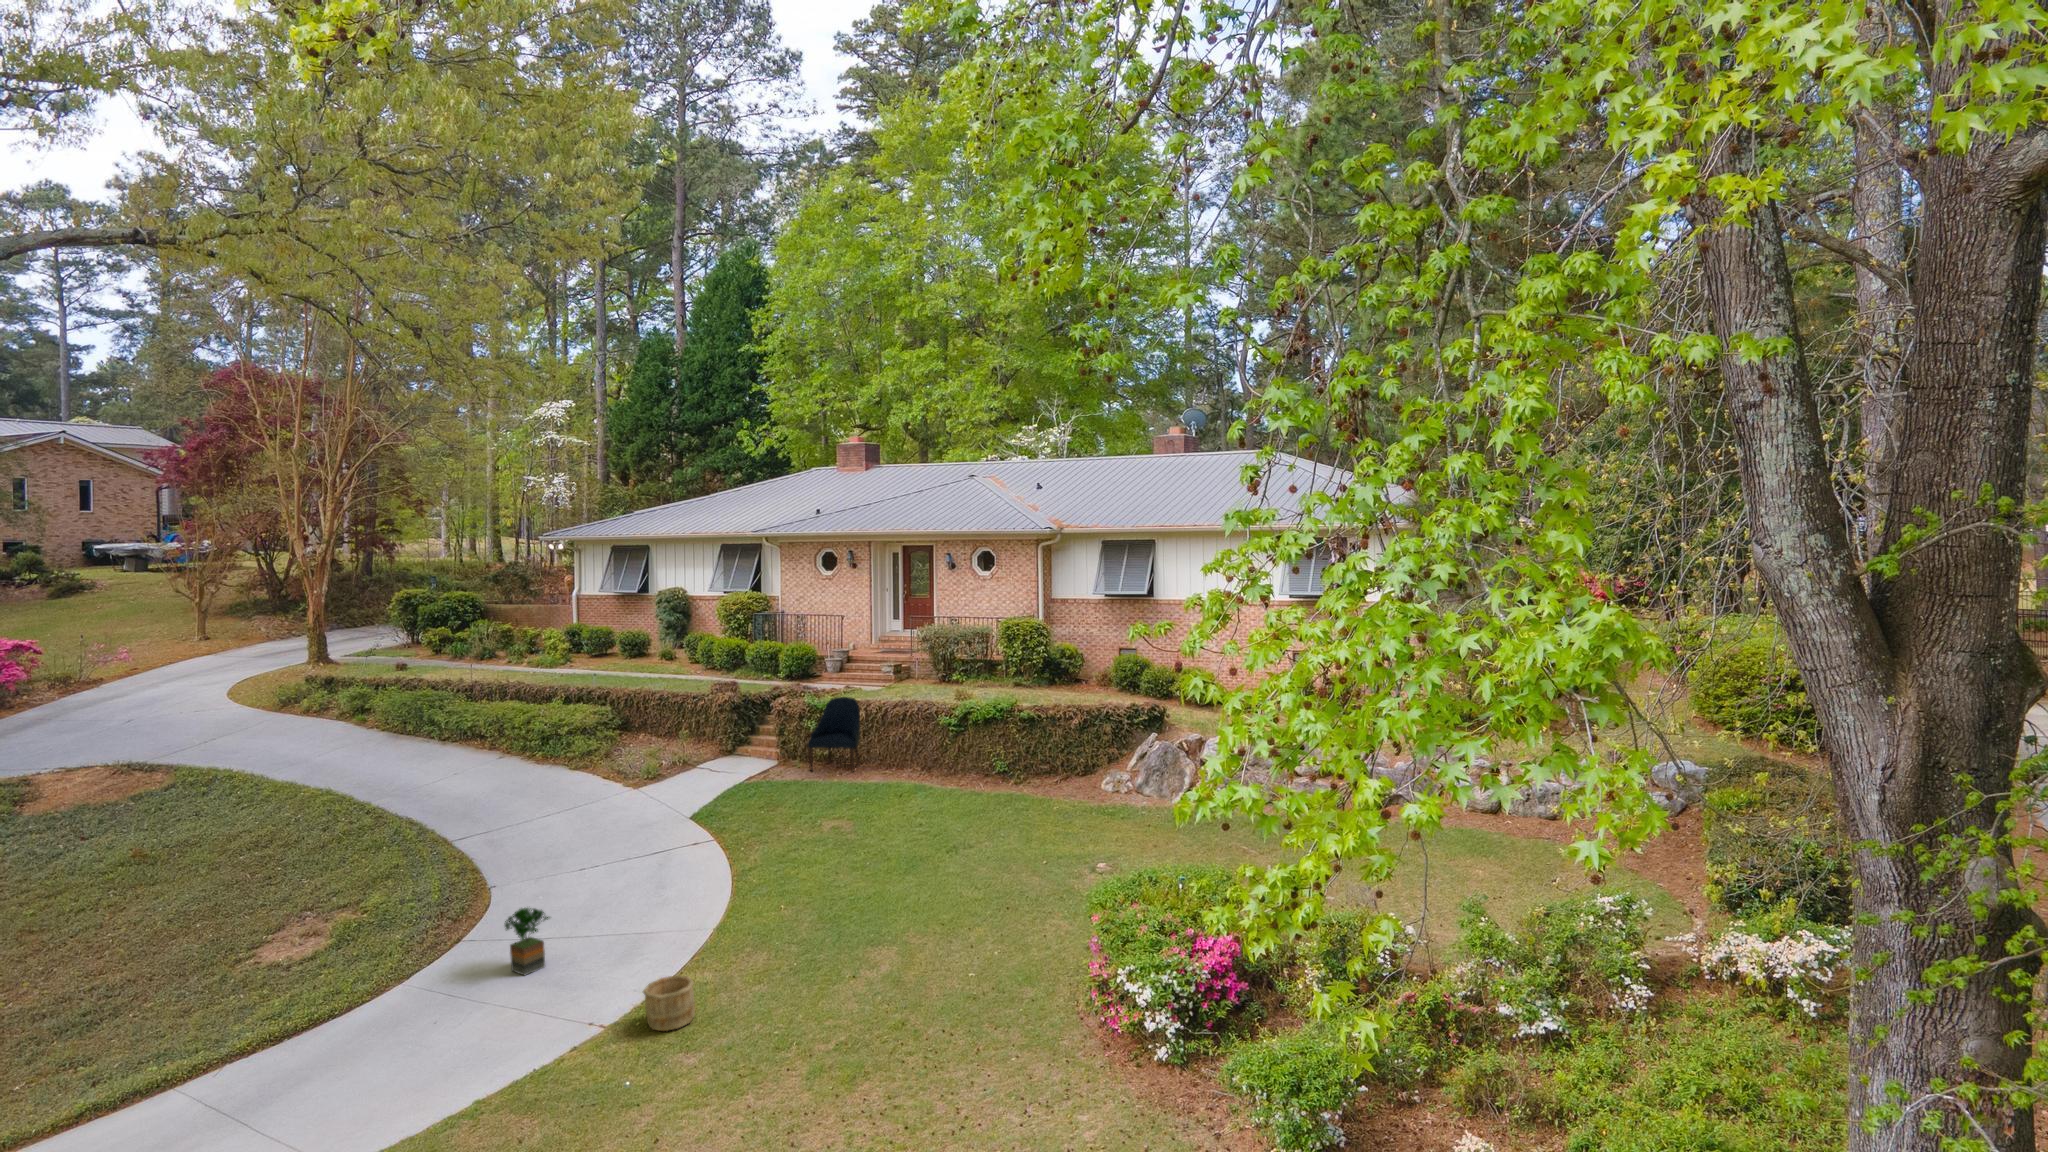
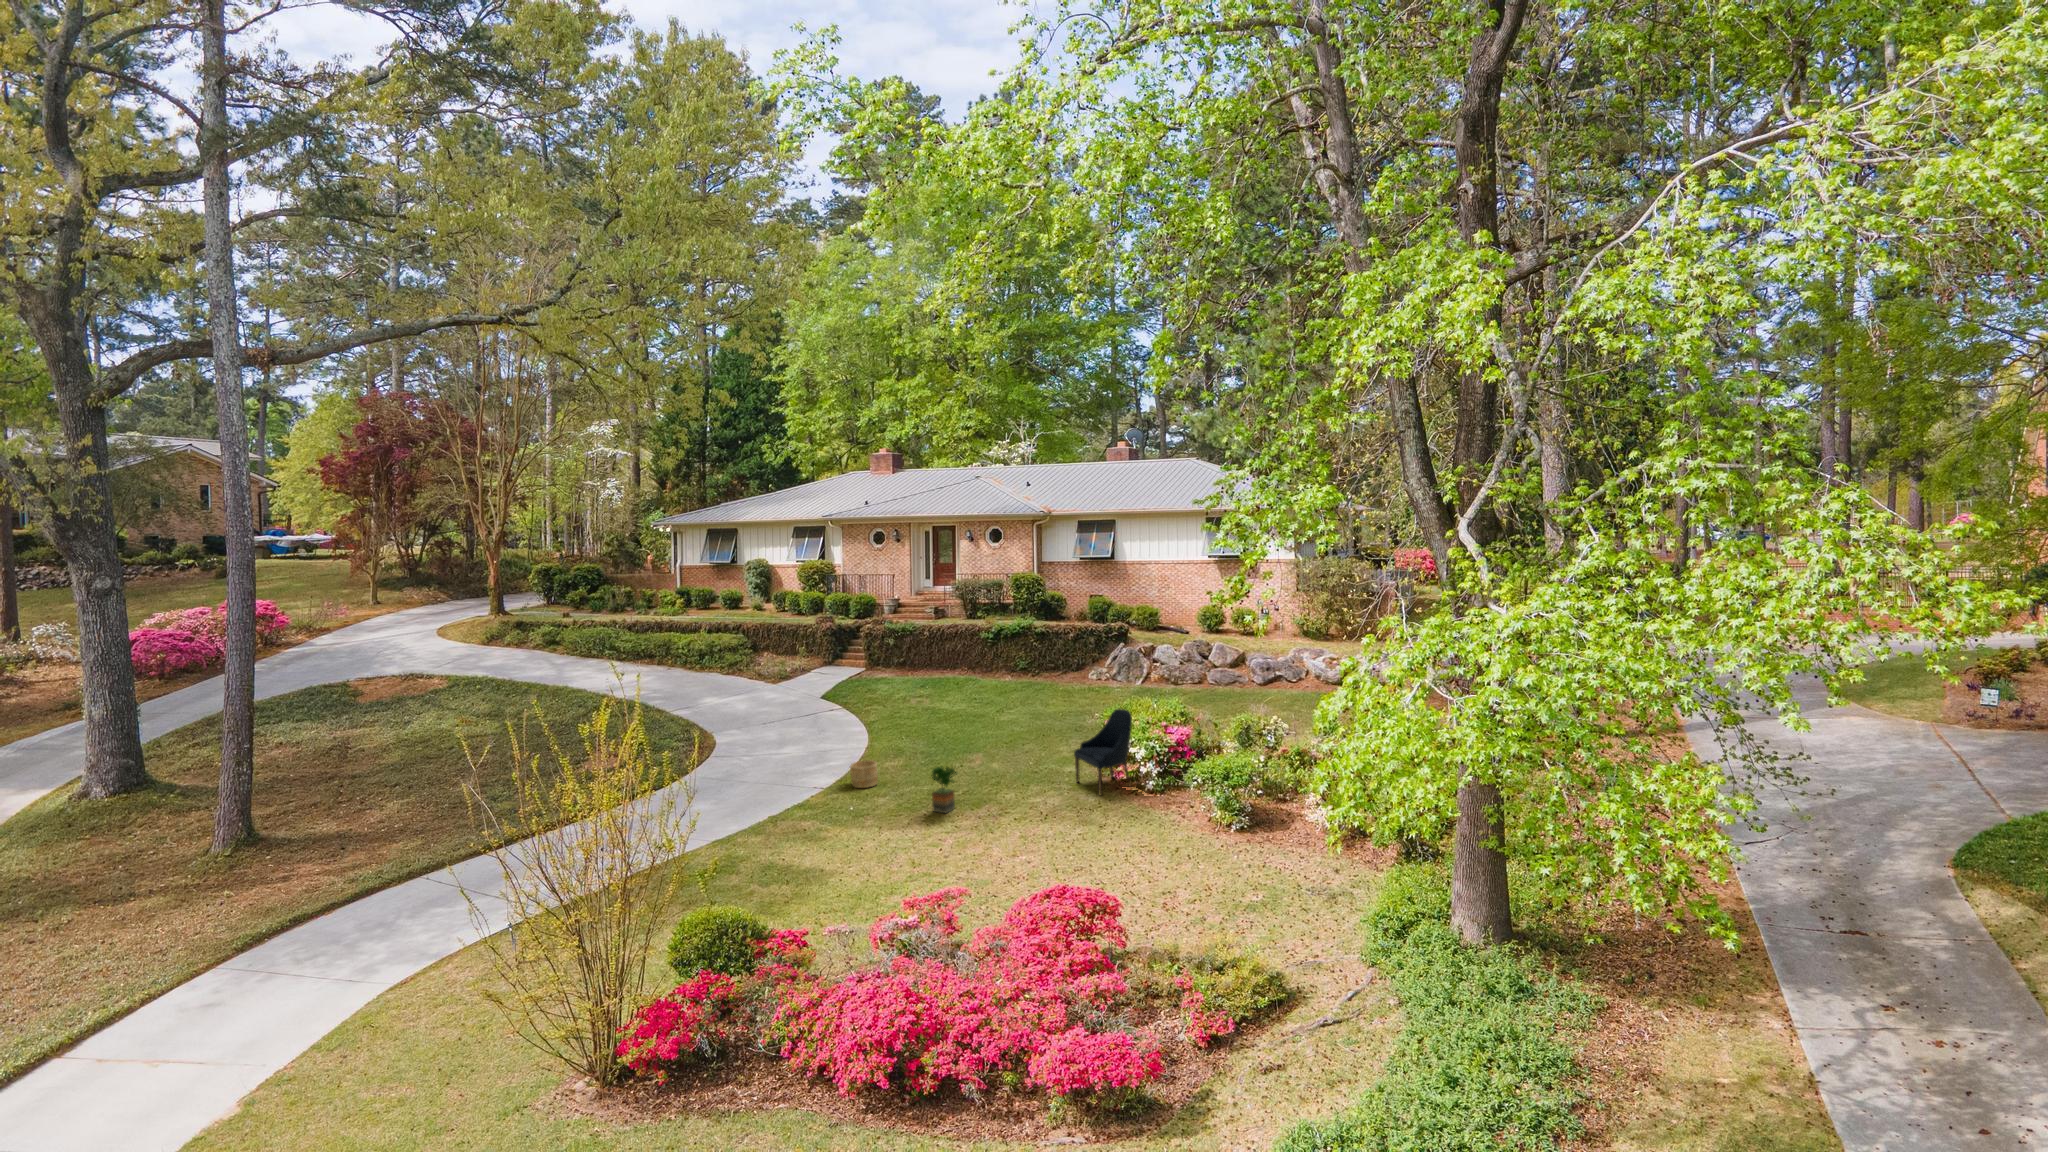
chair: present [807,697,860,772] -> present [1074,709,1132,795]
potted tree: present [505,908,550,975] -> present [931,766,957,813]

